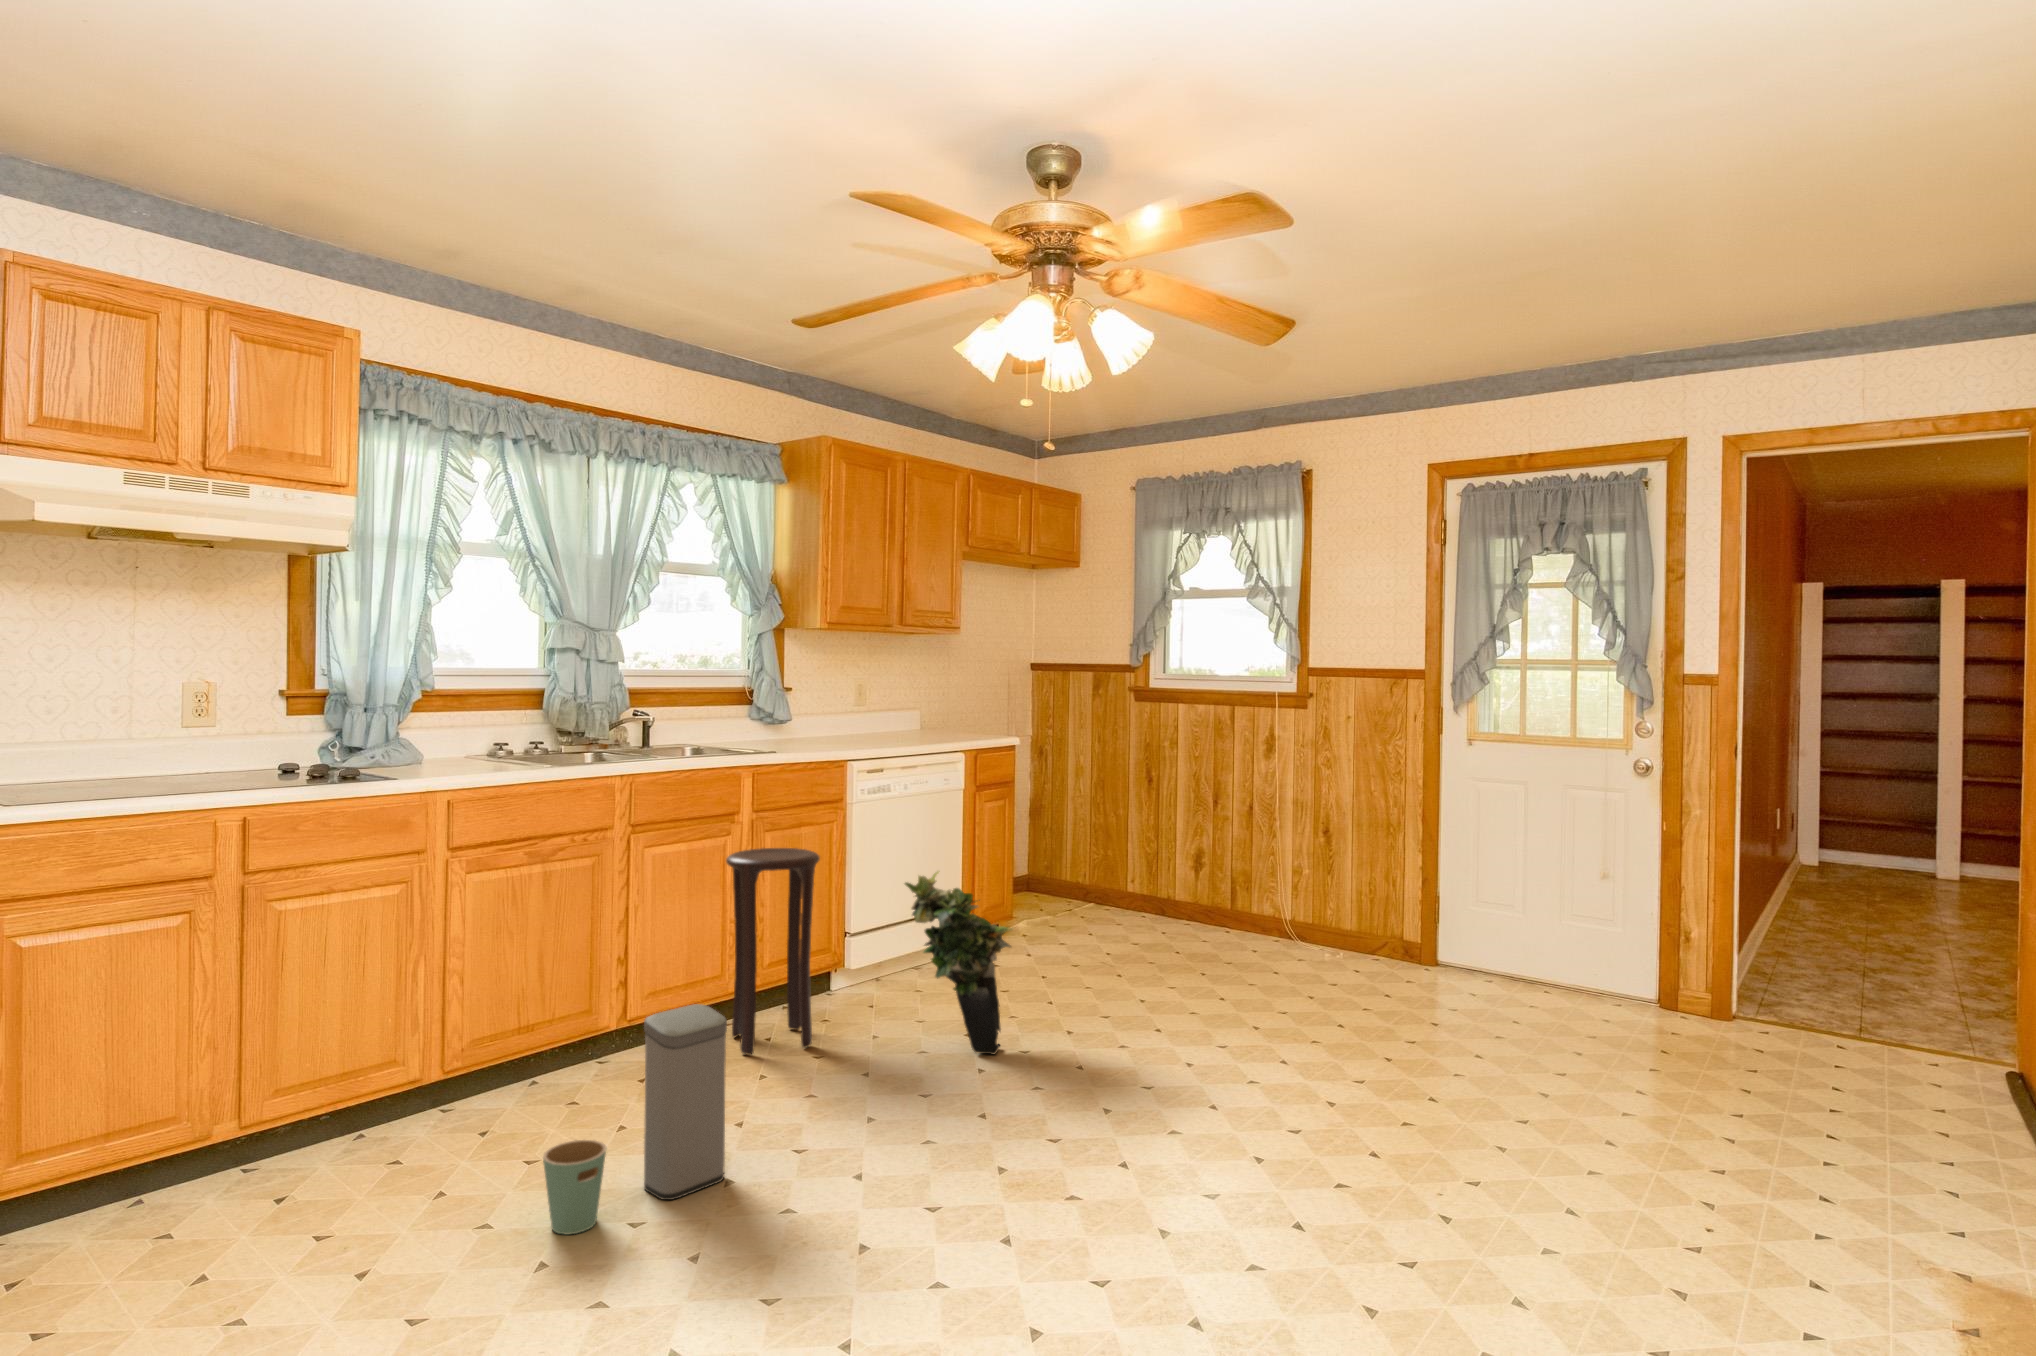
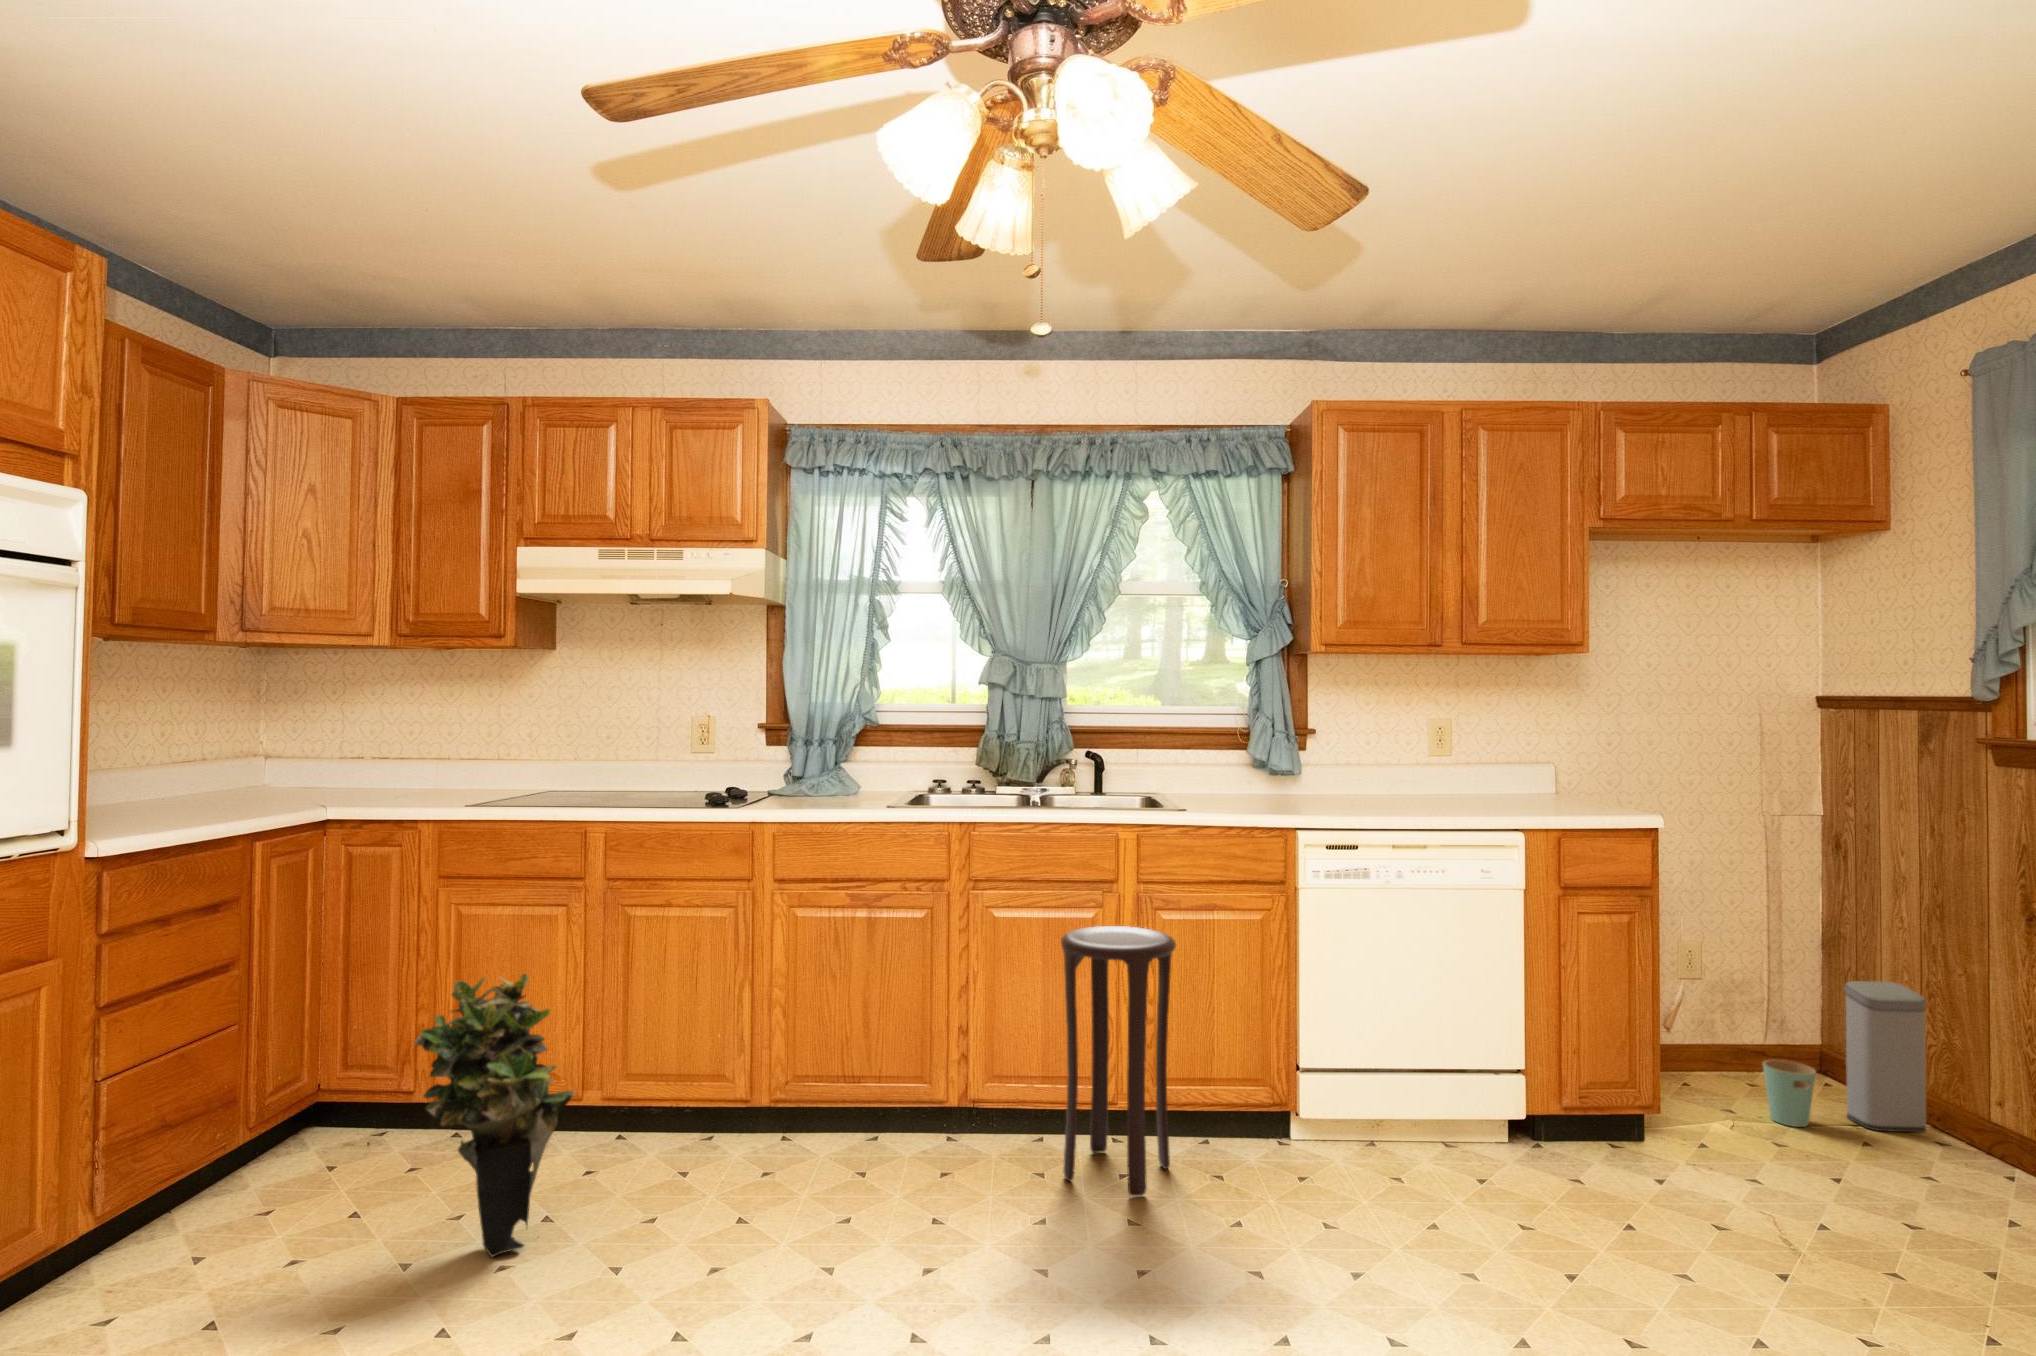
potted plant: present [905,871,1013,1054] -> present [415,974,574,1257]
trash can: present [543,1004,727,1235] -> present [1763,981,1926,1132]

